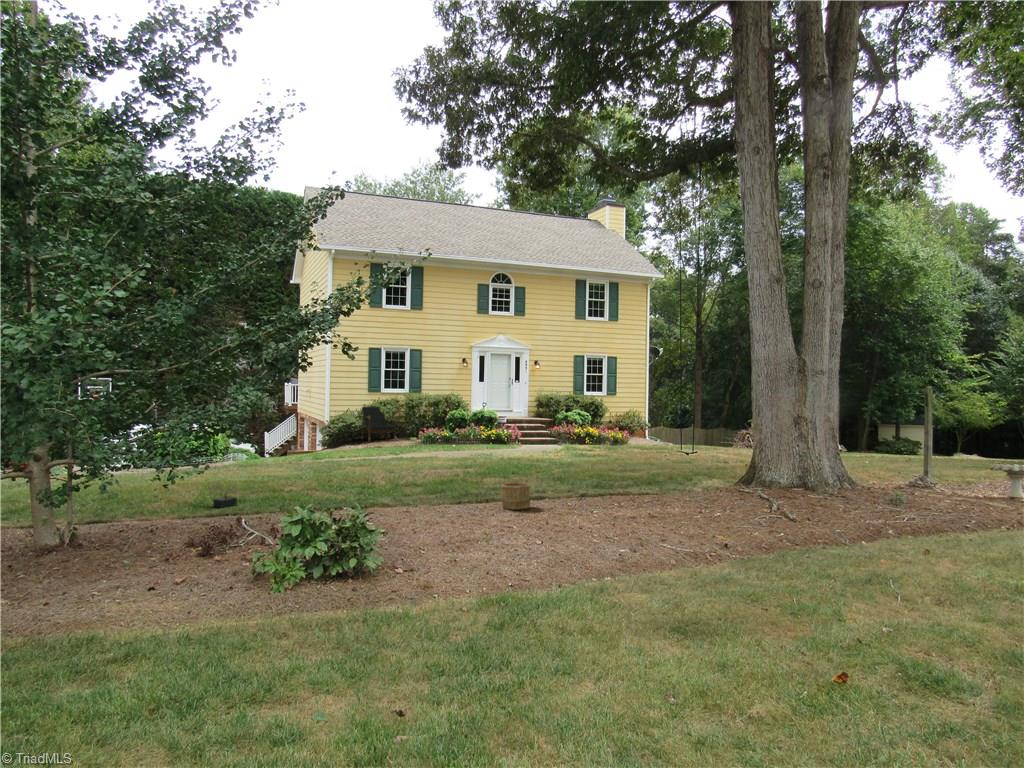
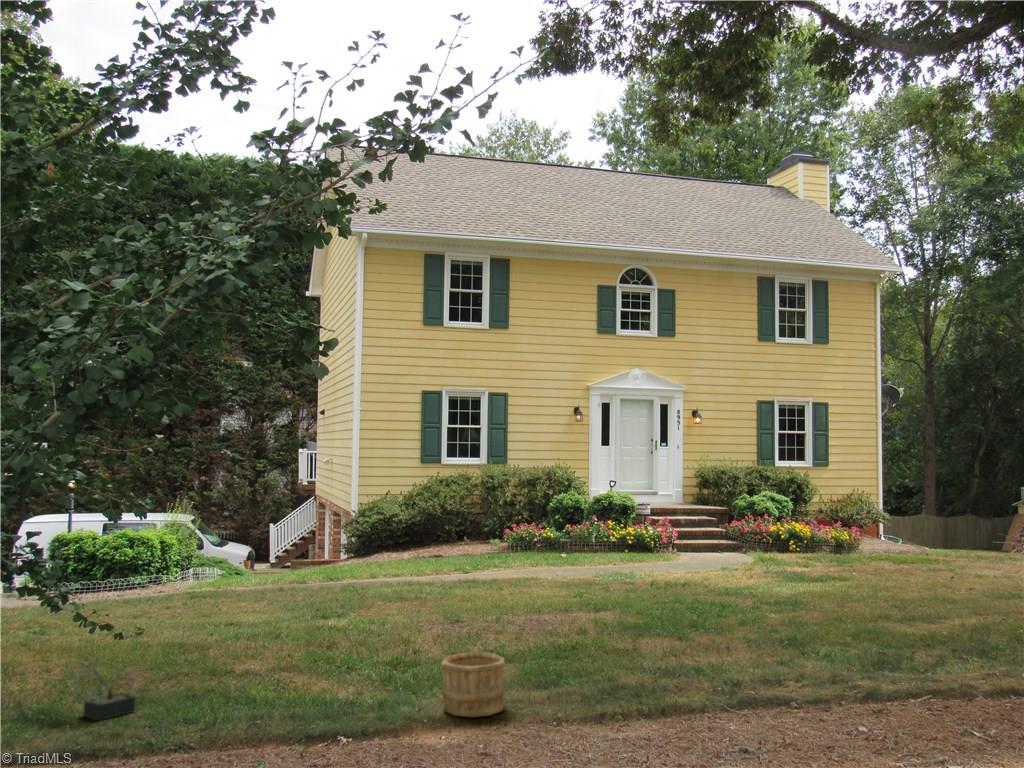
lounge chair: present [362,407,396,441] -> none [411,487,466,545]
wooden bucket: present [501,482,531,510] -> present [441,652,505,717]

